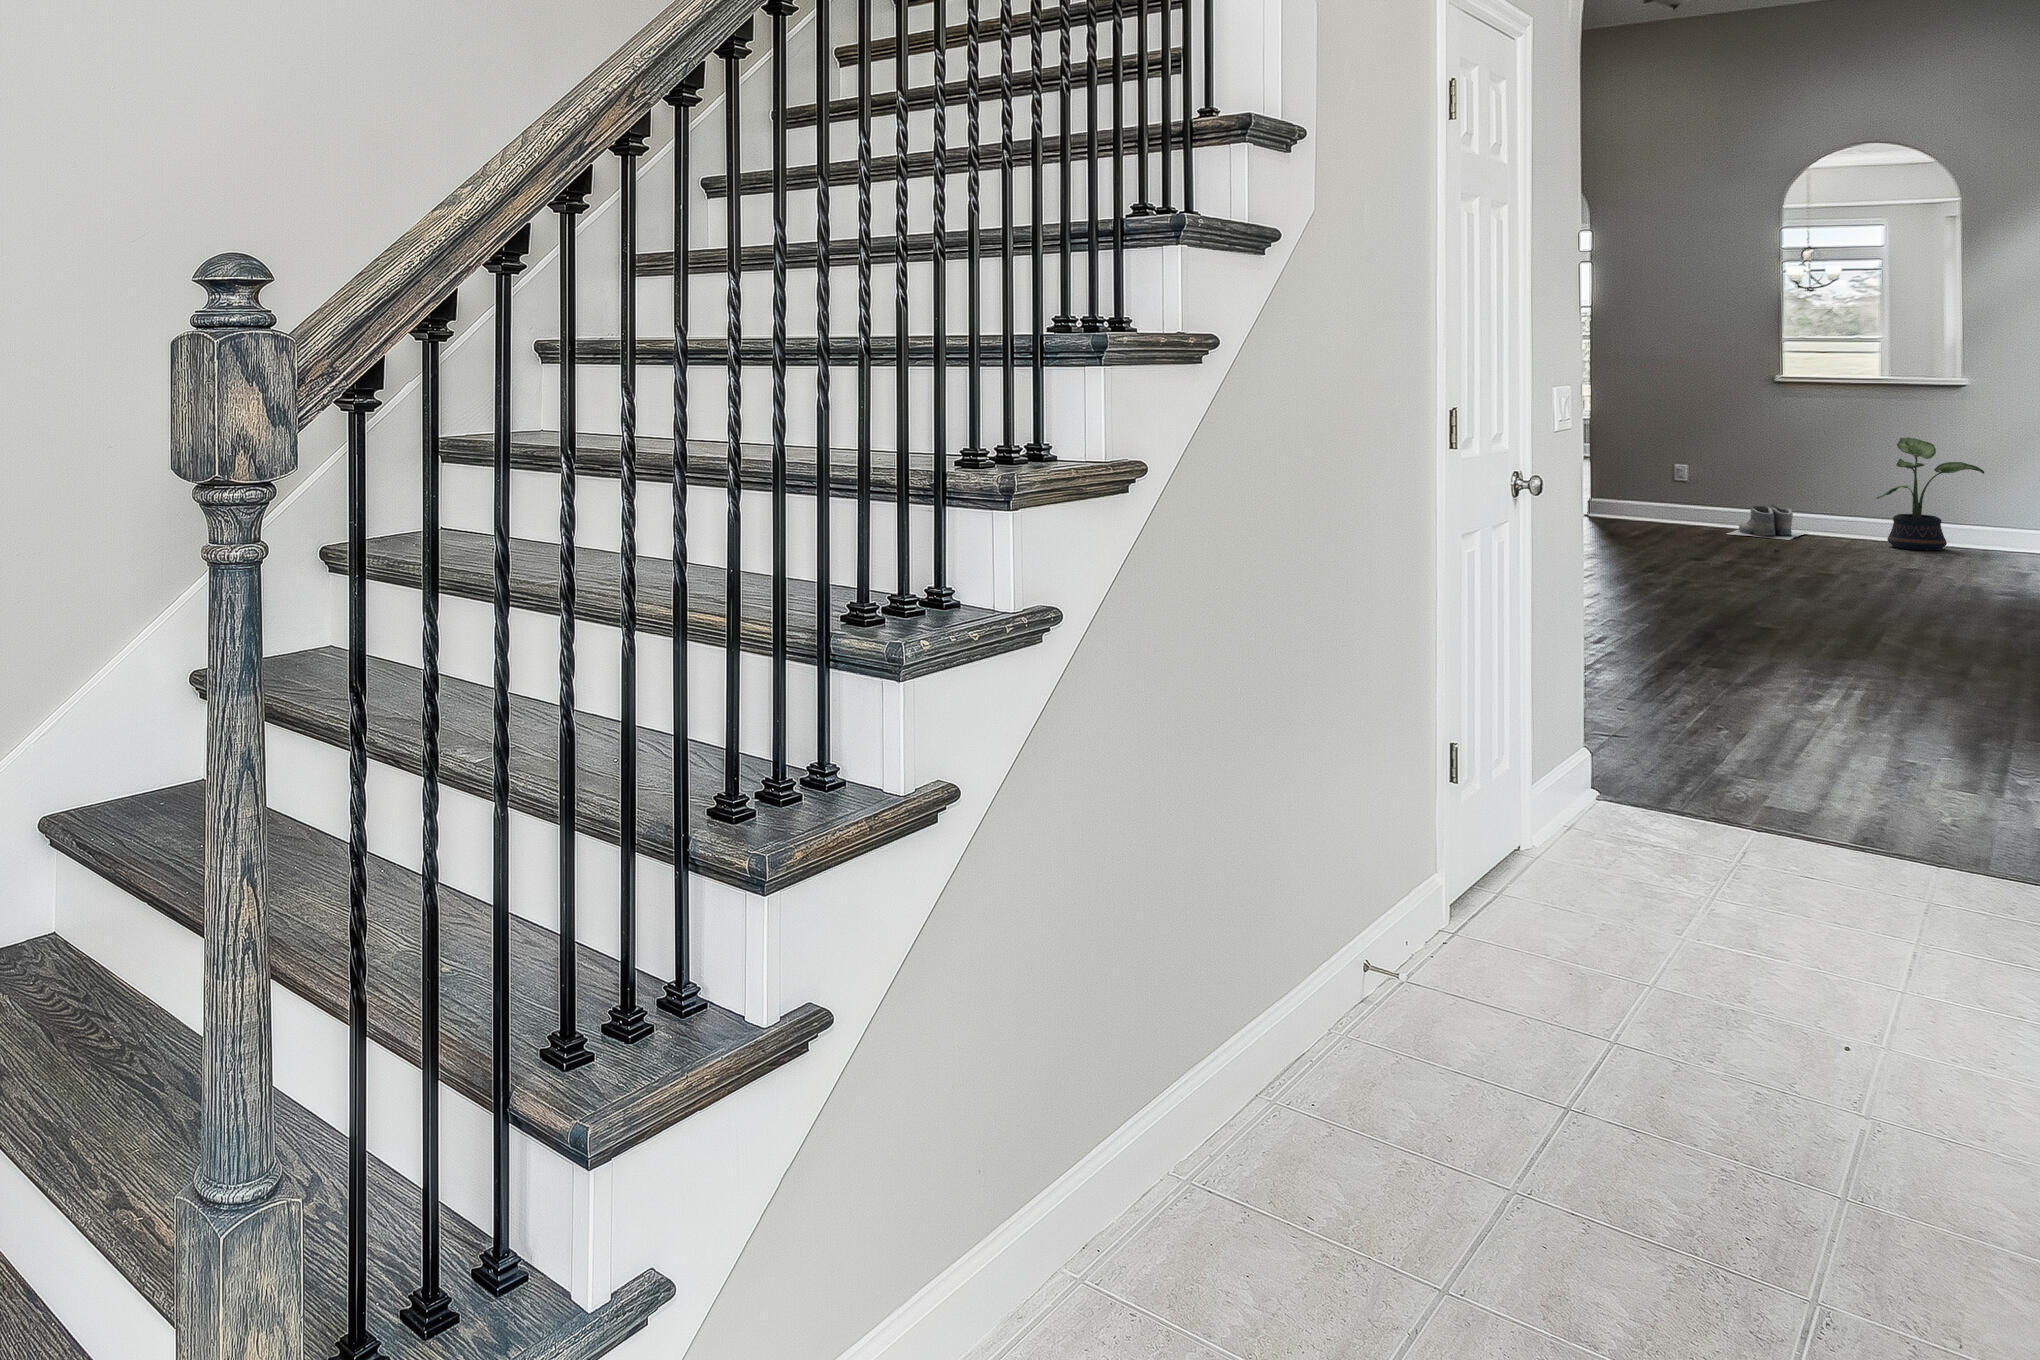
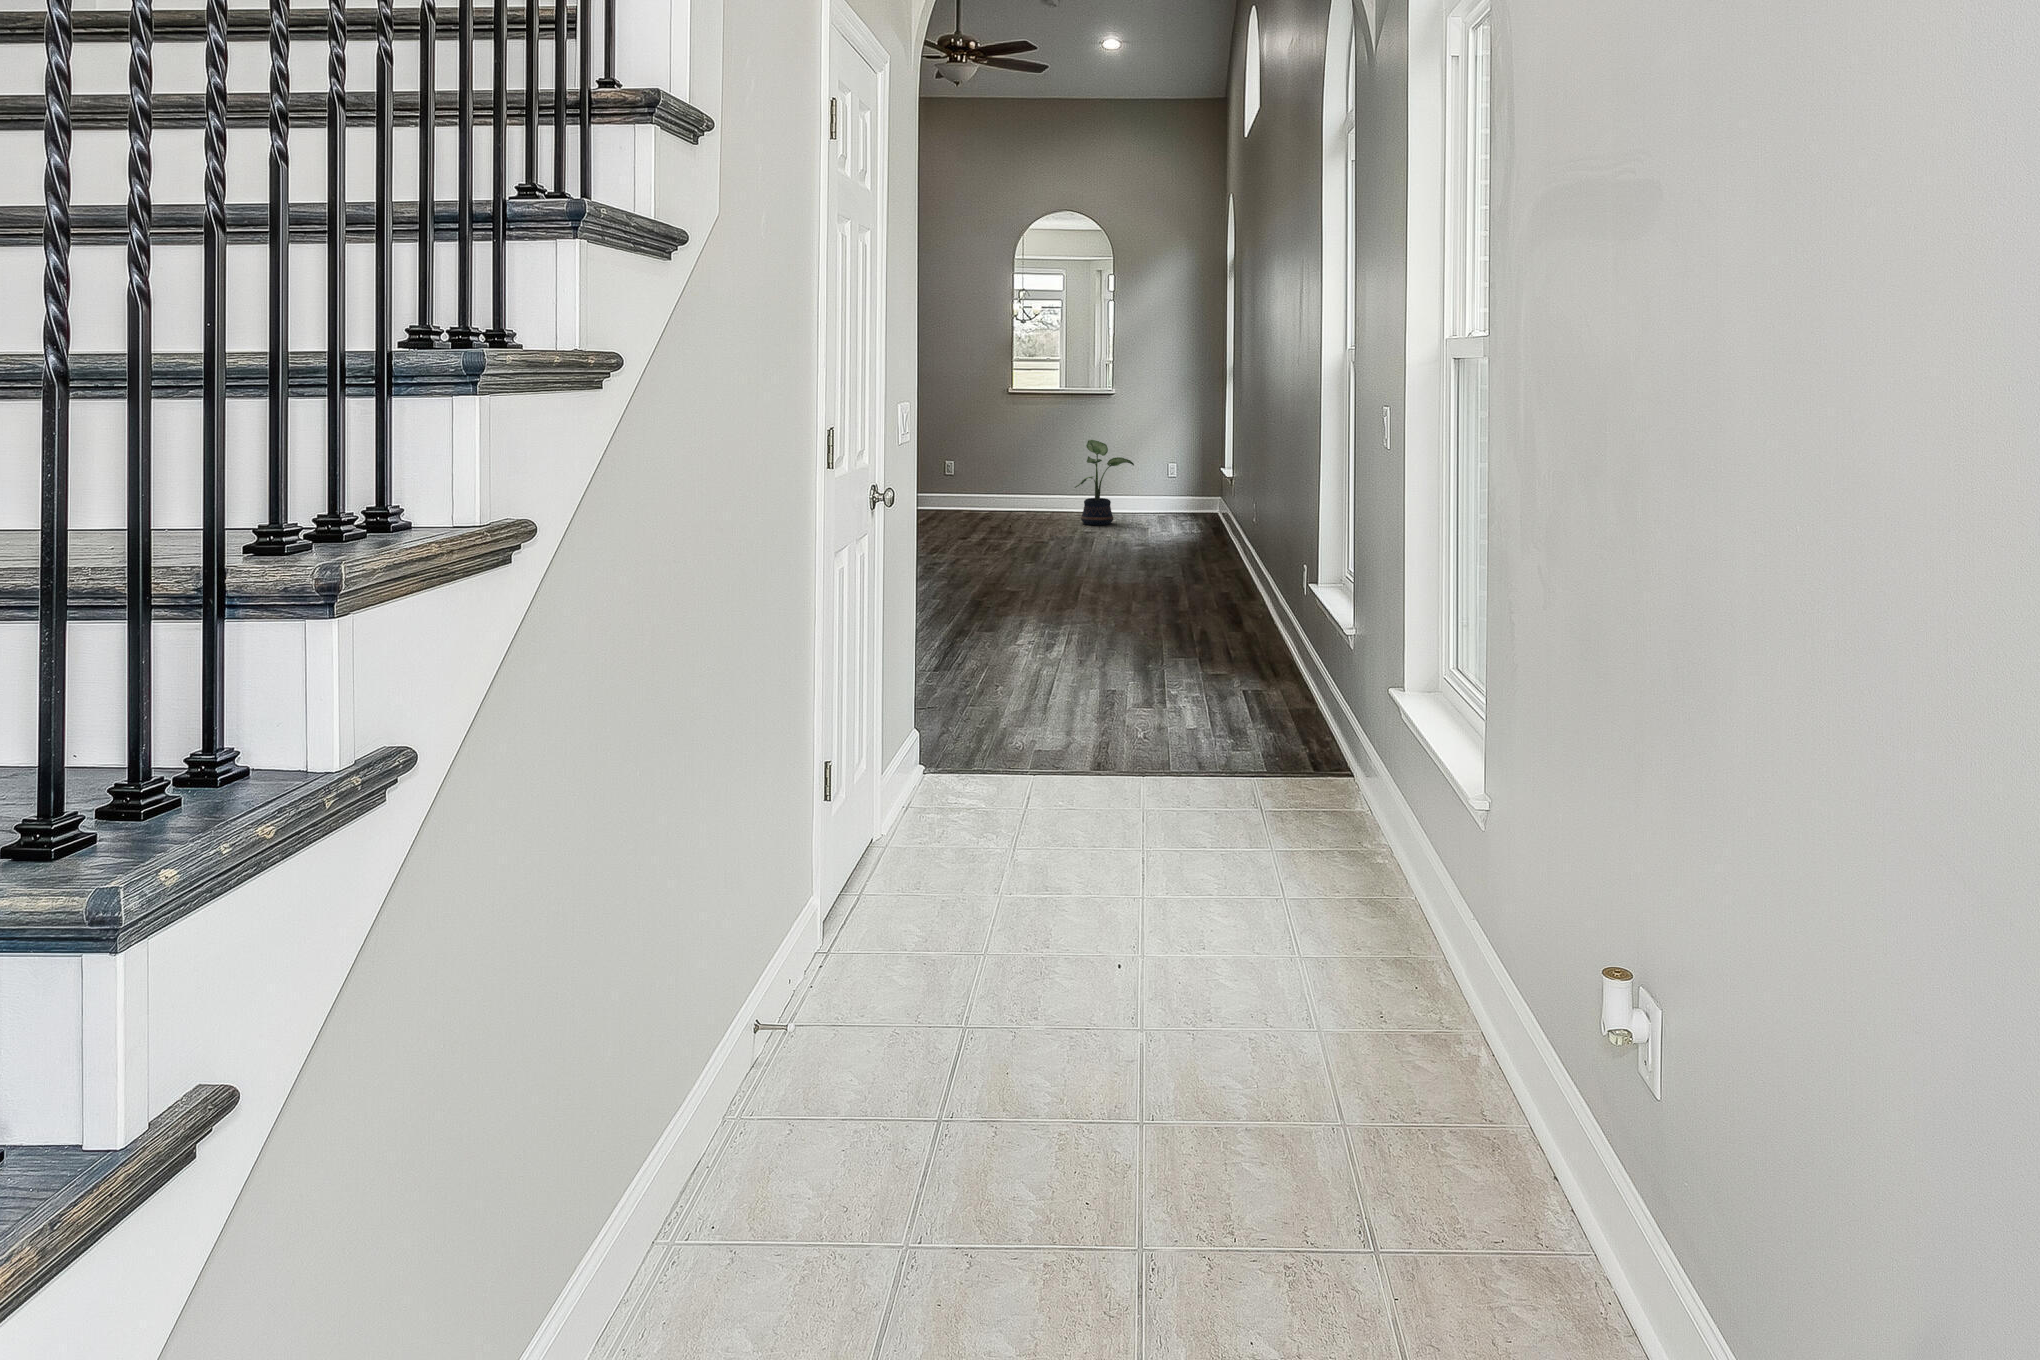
boots: present [1727,504,1806,540] -> none [984,495,1034,524]

